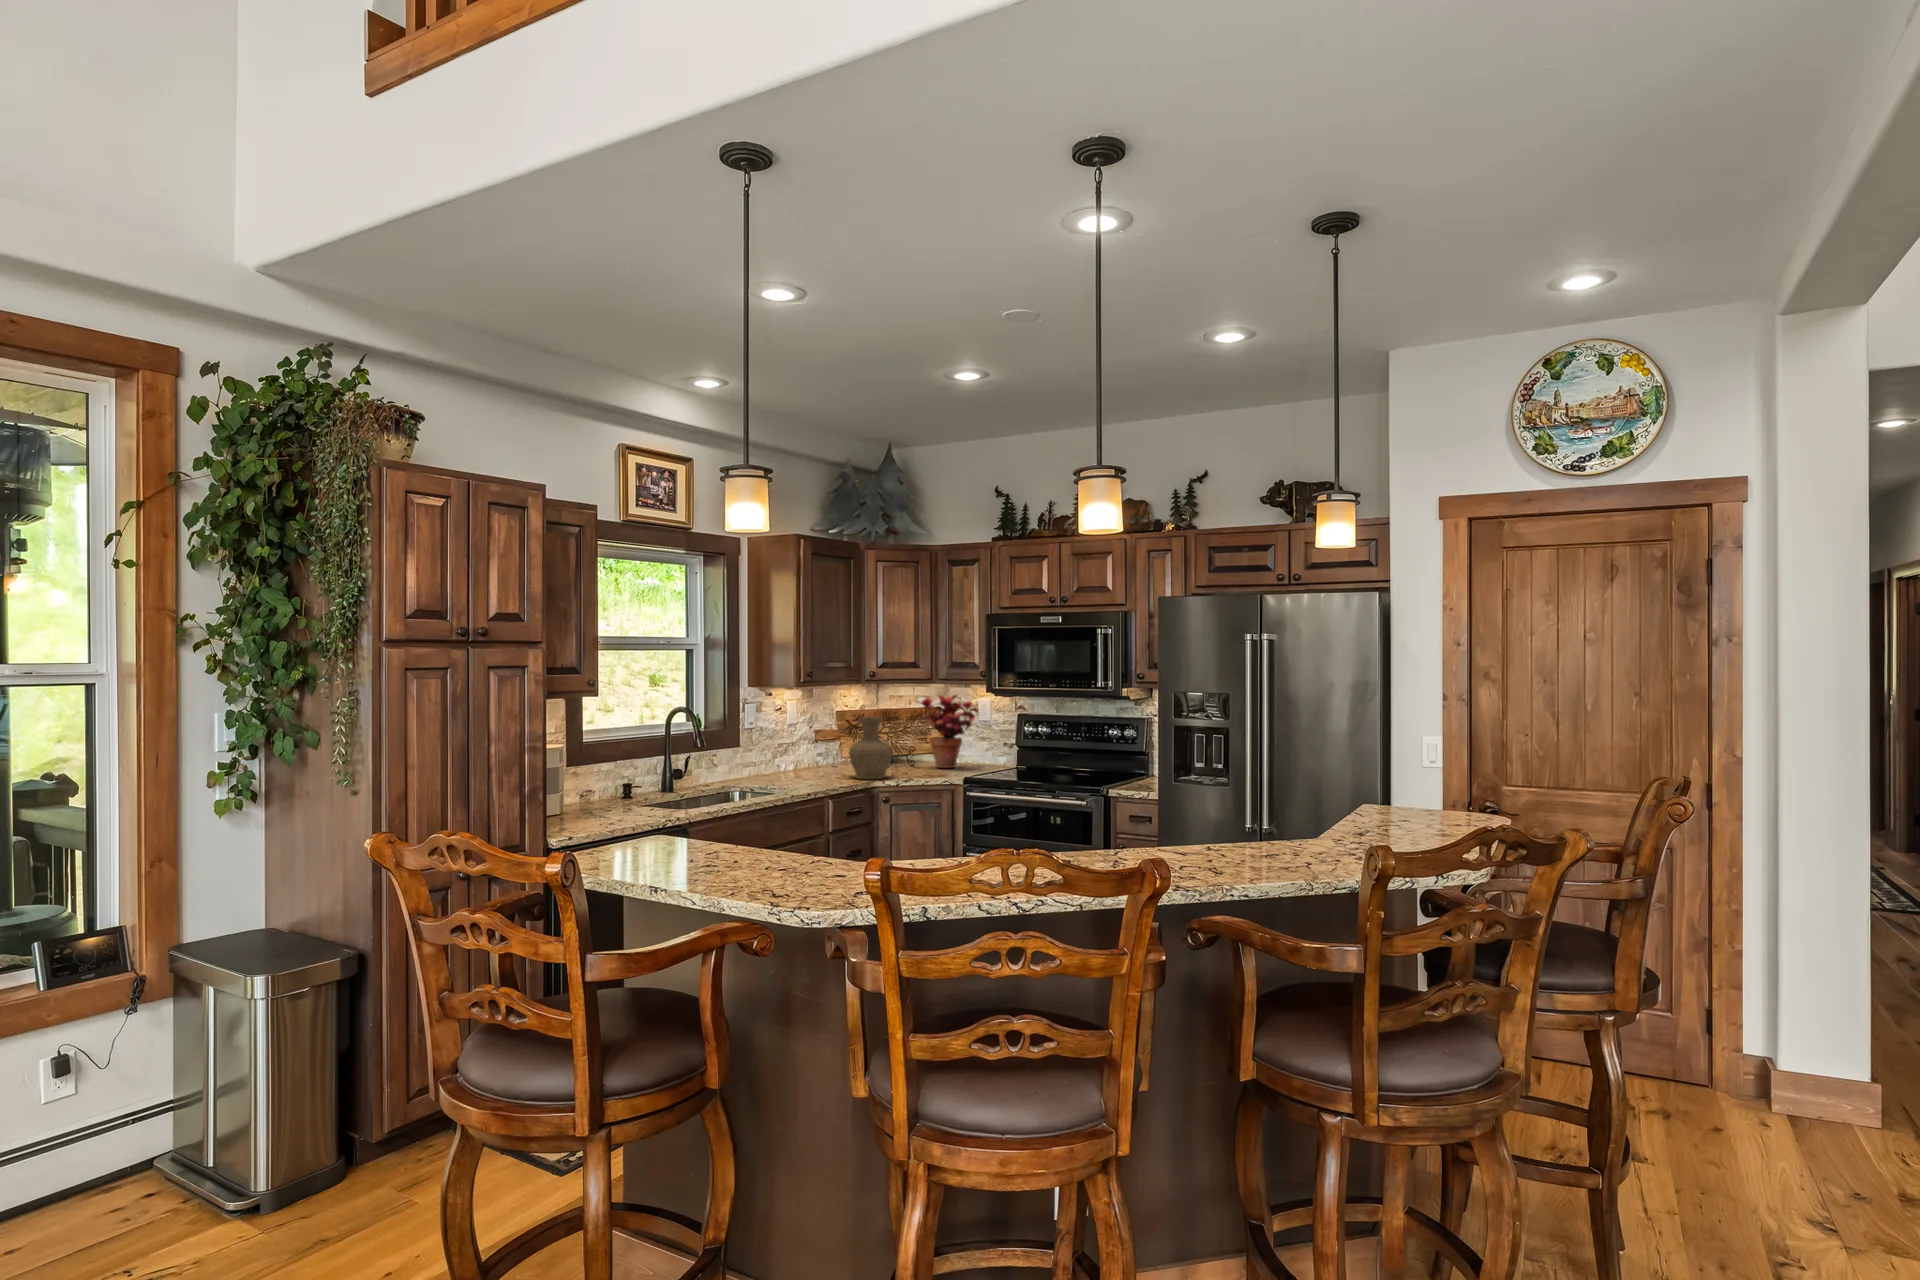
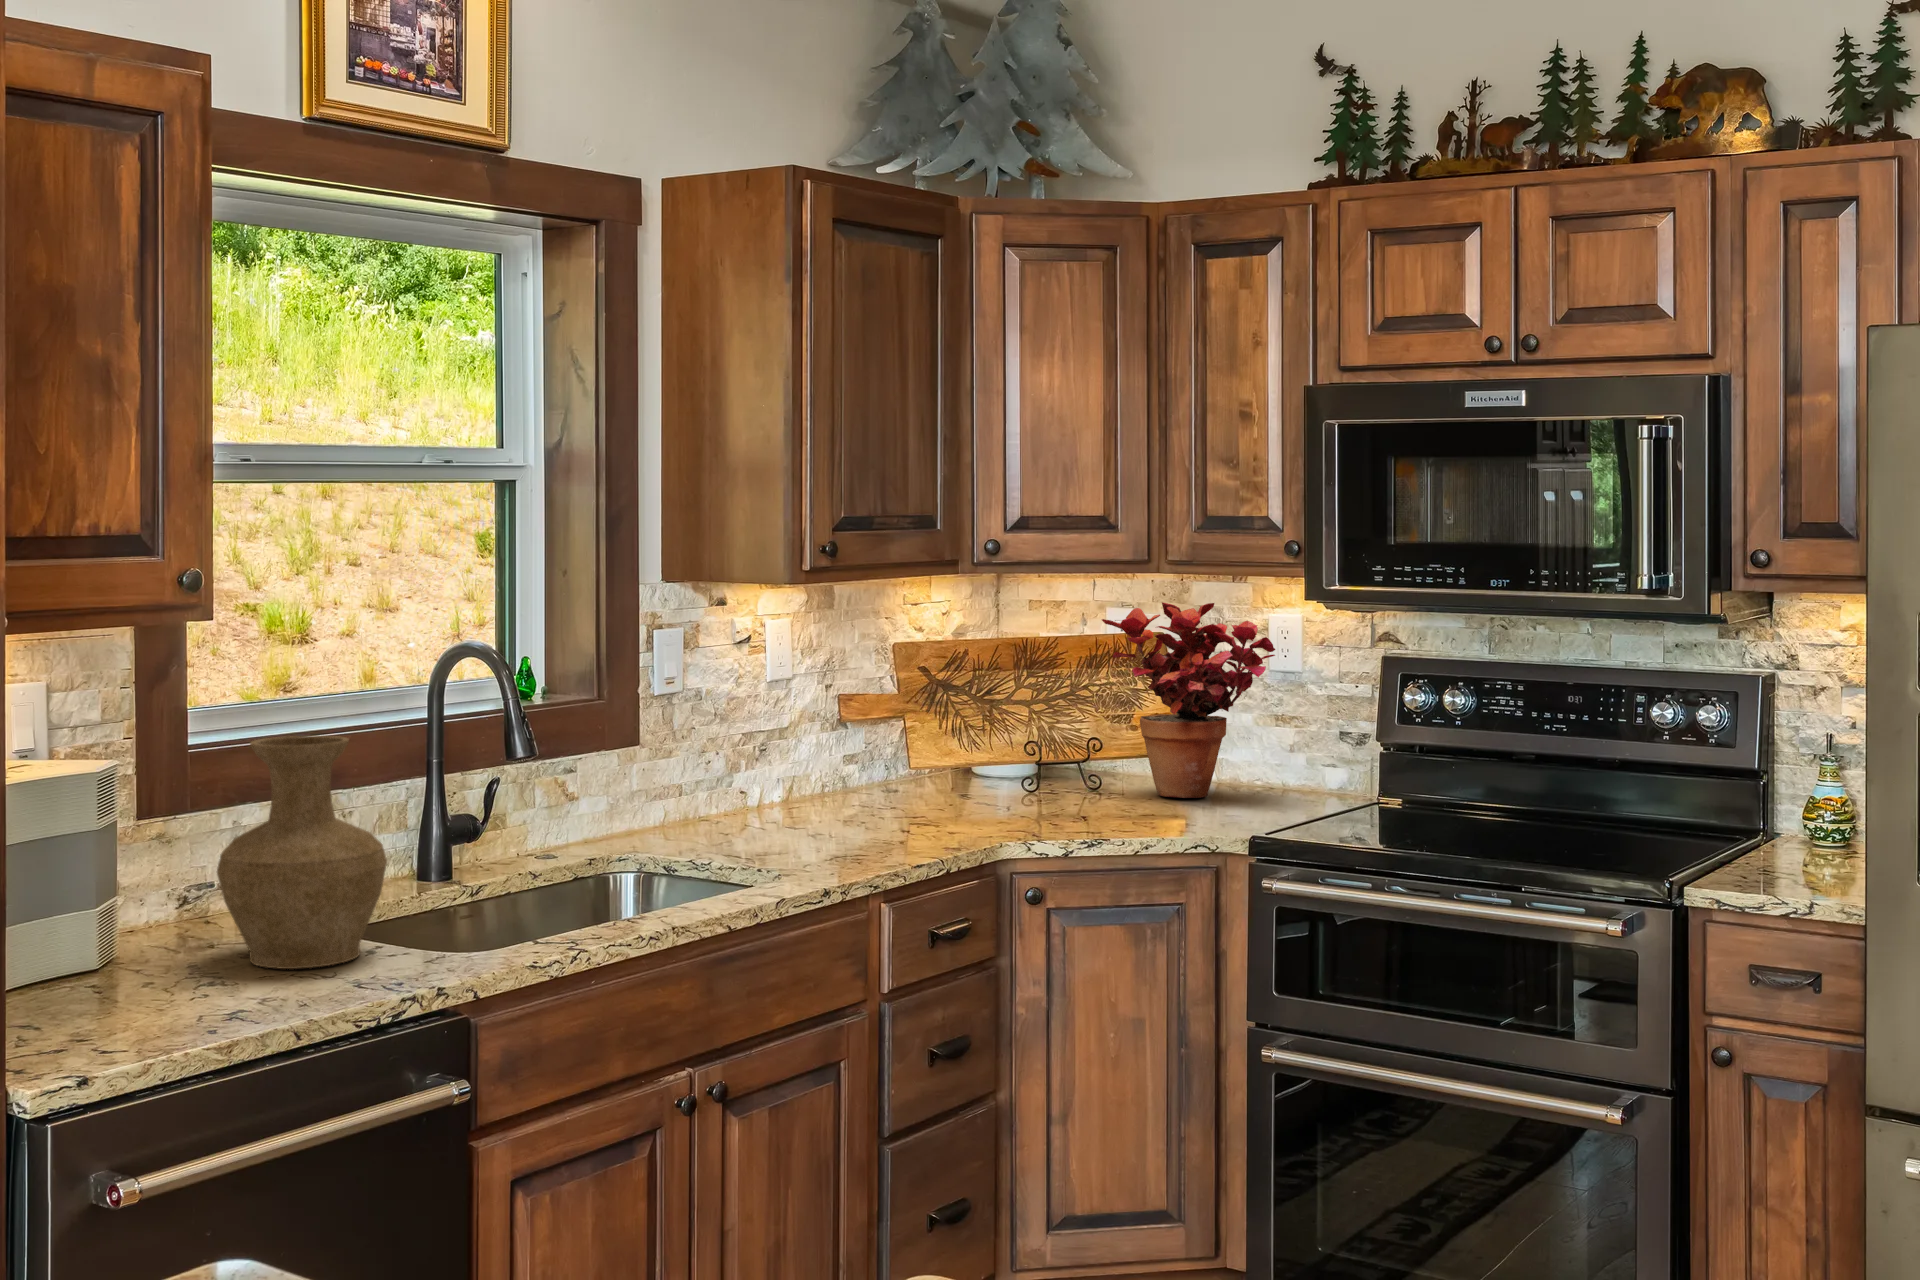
vase: present [849,717,893,779] -> present [217,736,387,969]

